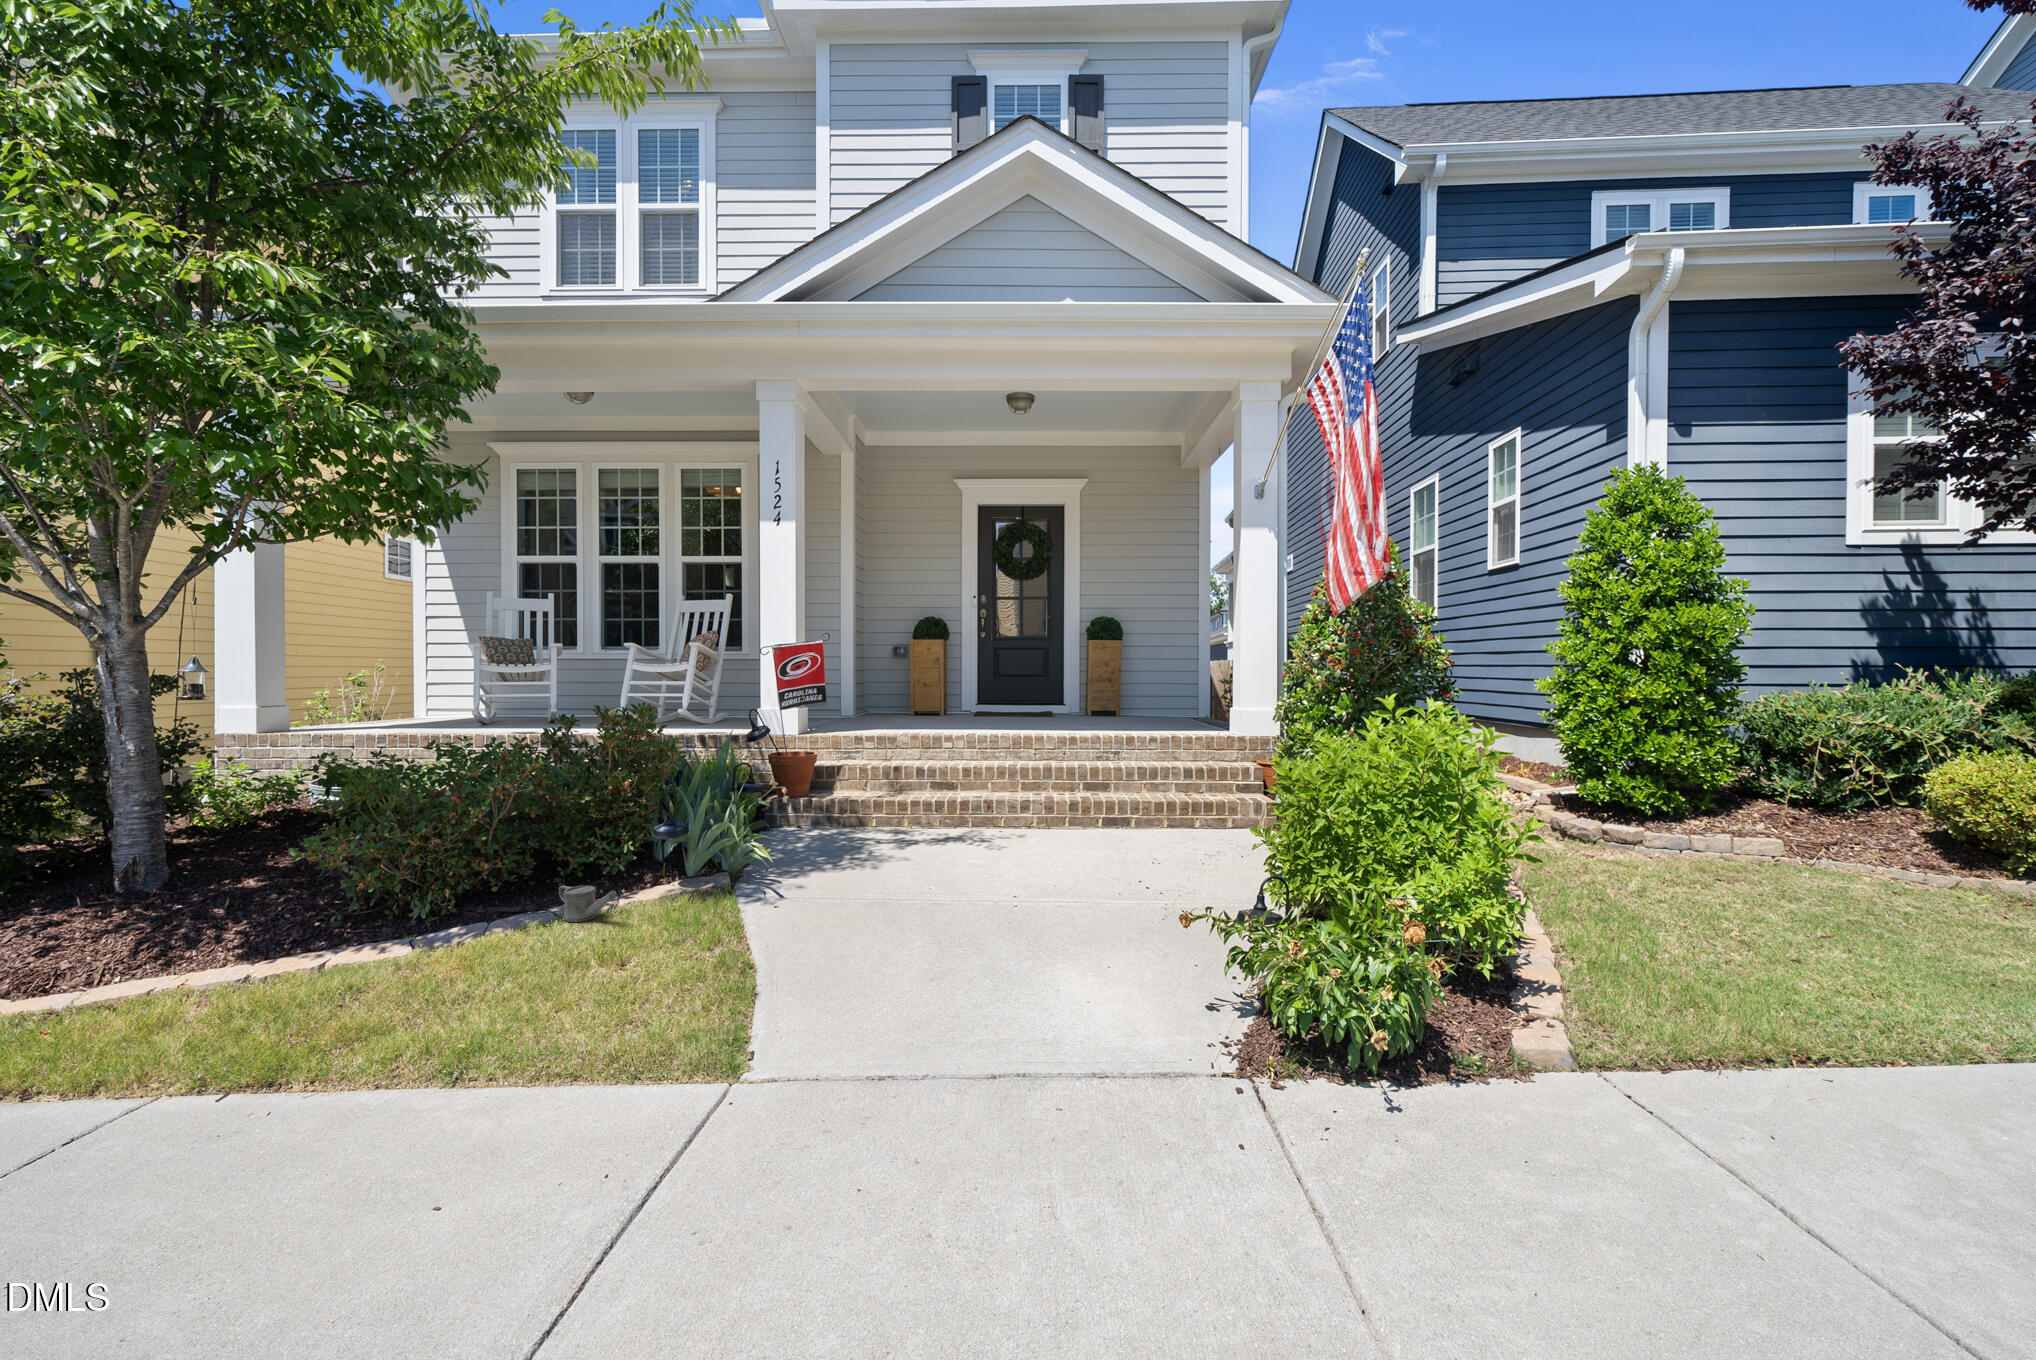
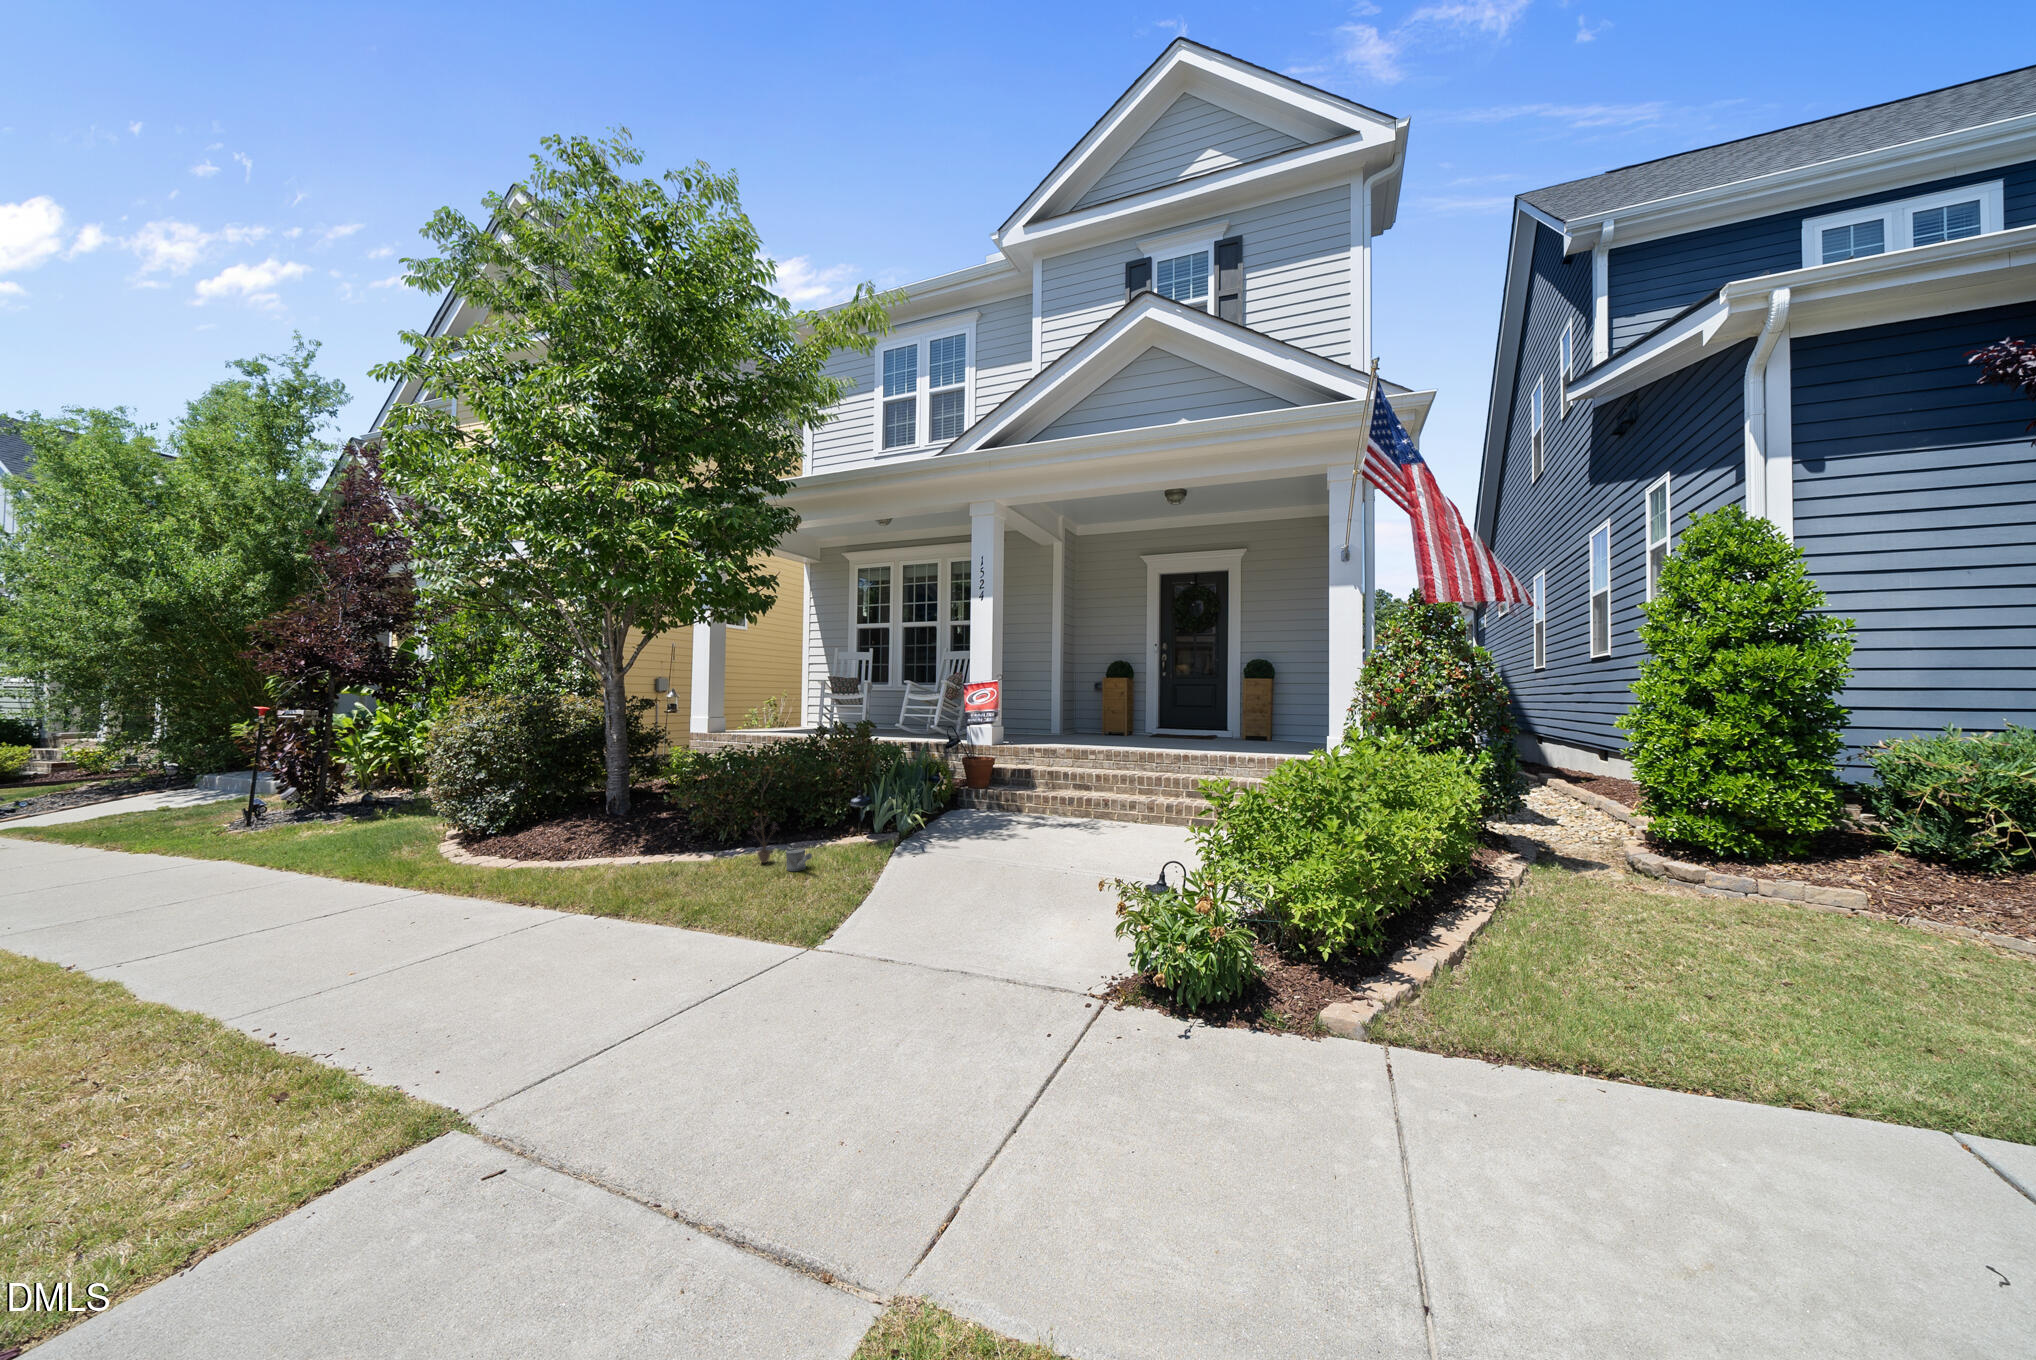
decorative plant: none [478,838,541,916] -> present [751,818,777,863]

